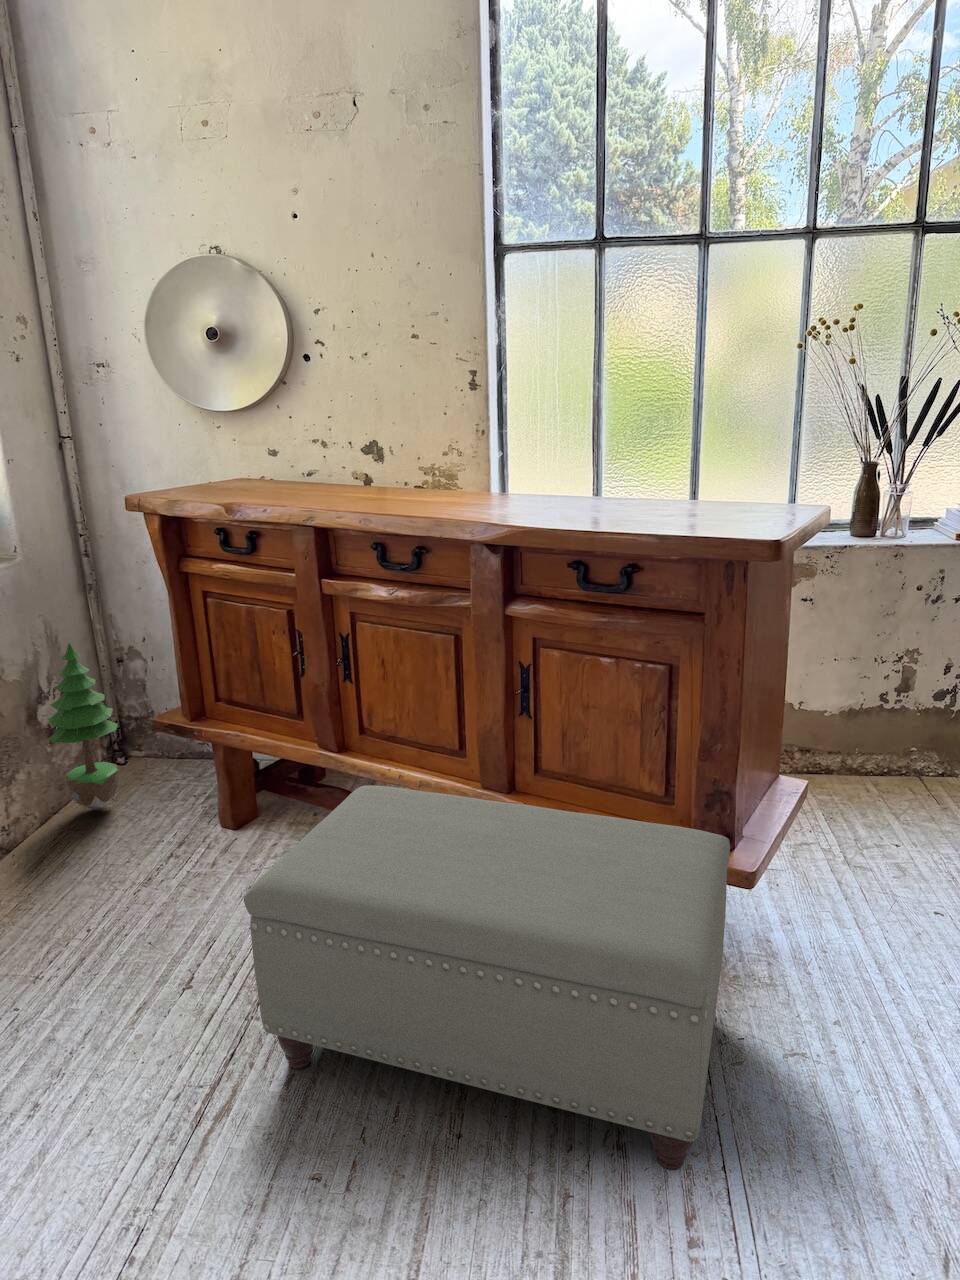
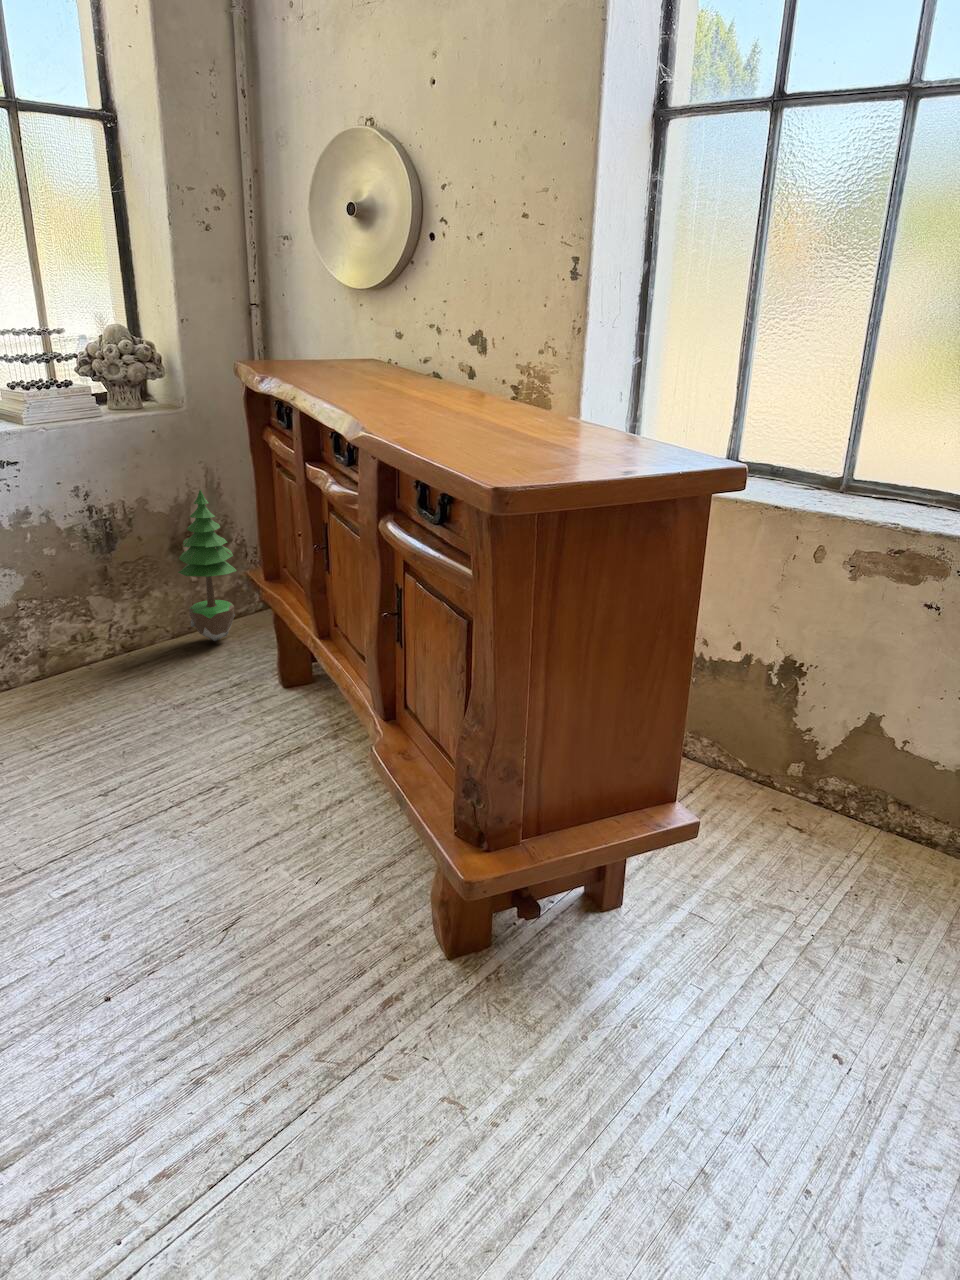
ottoman: present [244,786,730,1170] -> none [34,663,454,1130]

